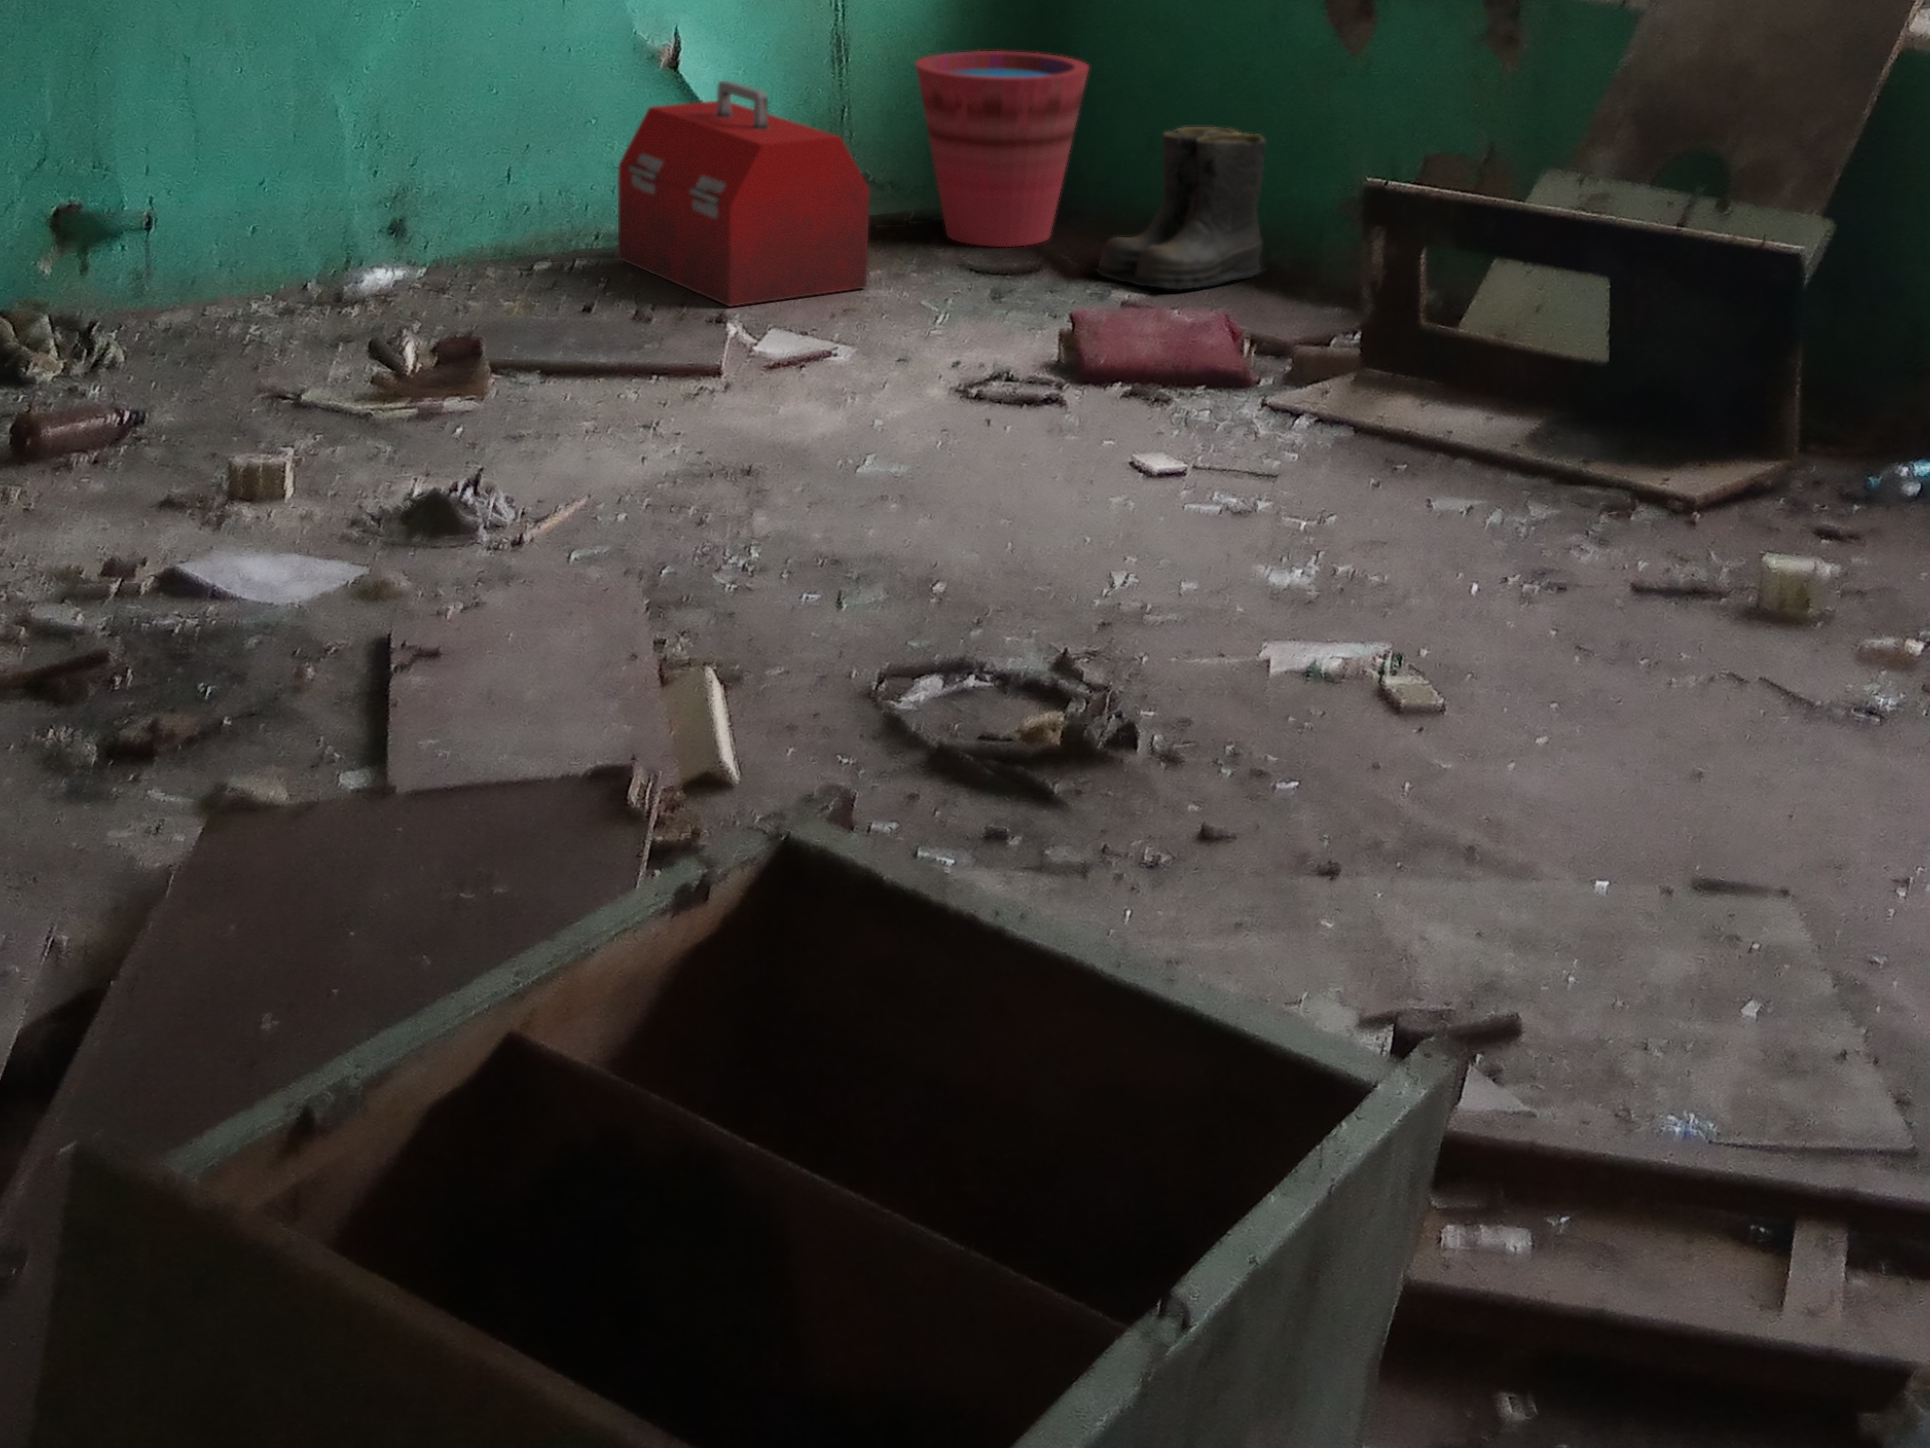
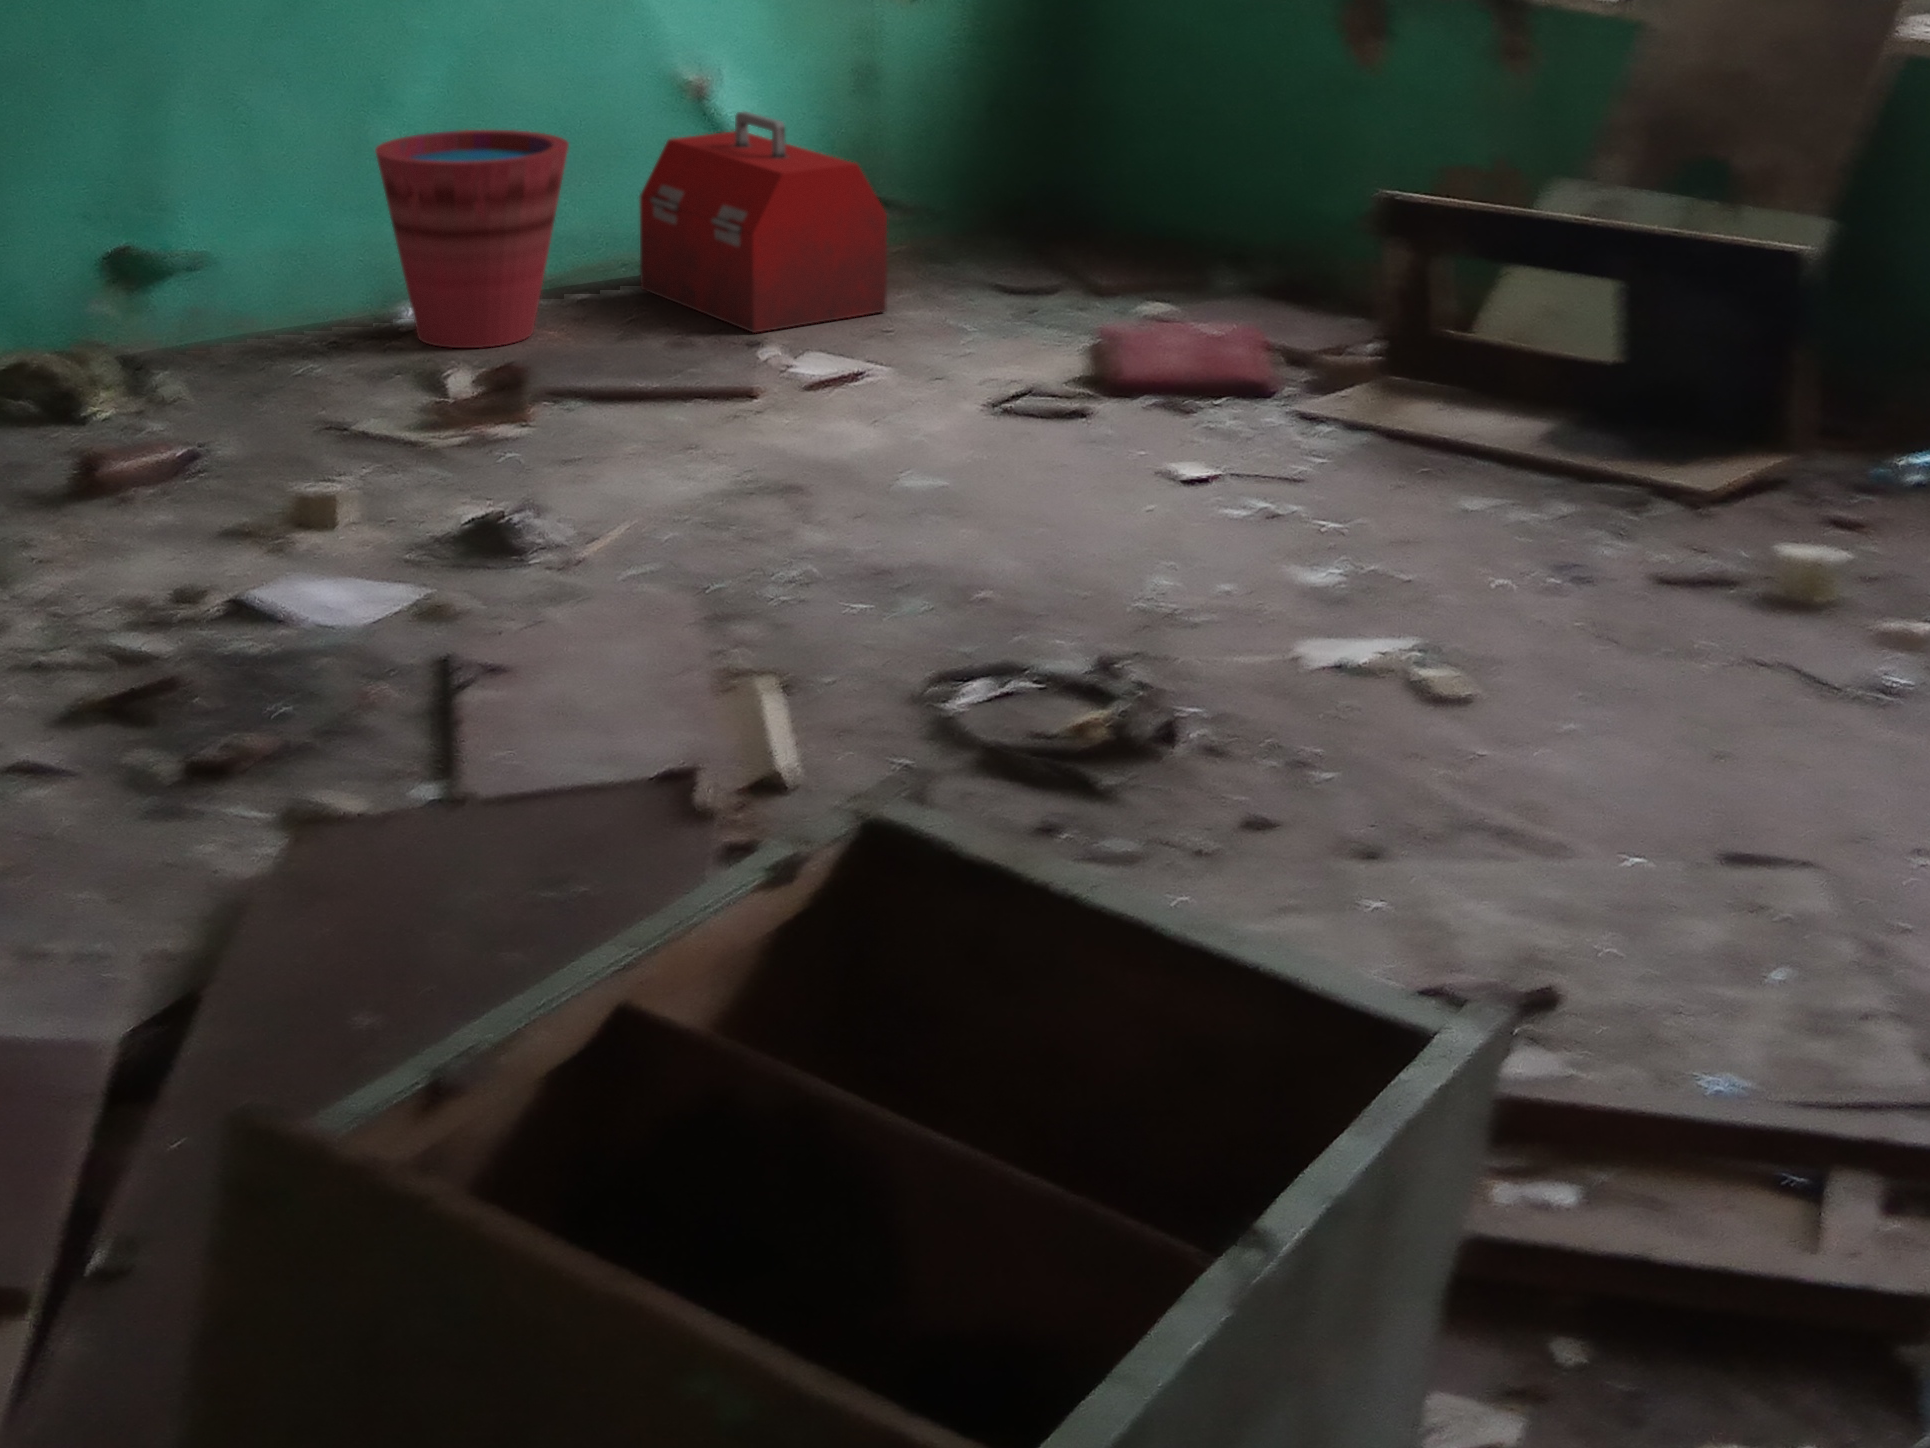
bucket: present [916,51,1089,247] -> present [375,130,569,348]
boots: present [1096,127,1266,289] -> none [1109,146,1278,306]

